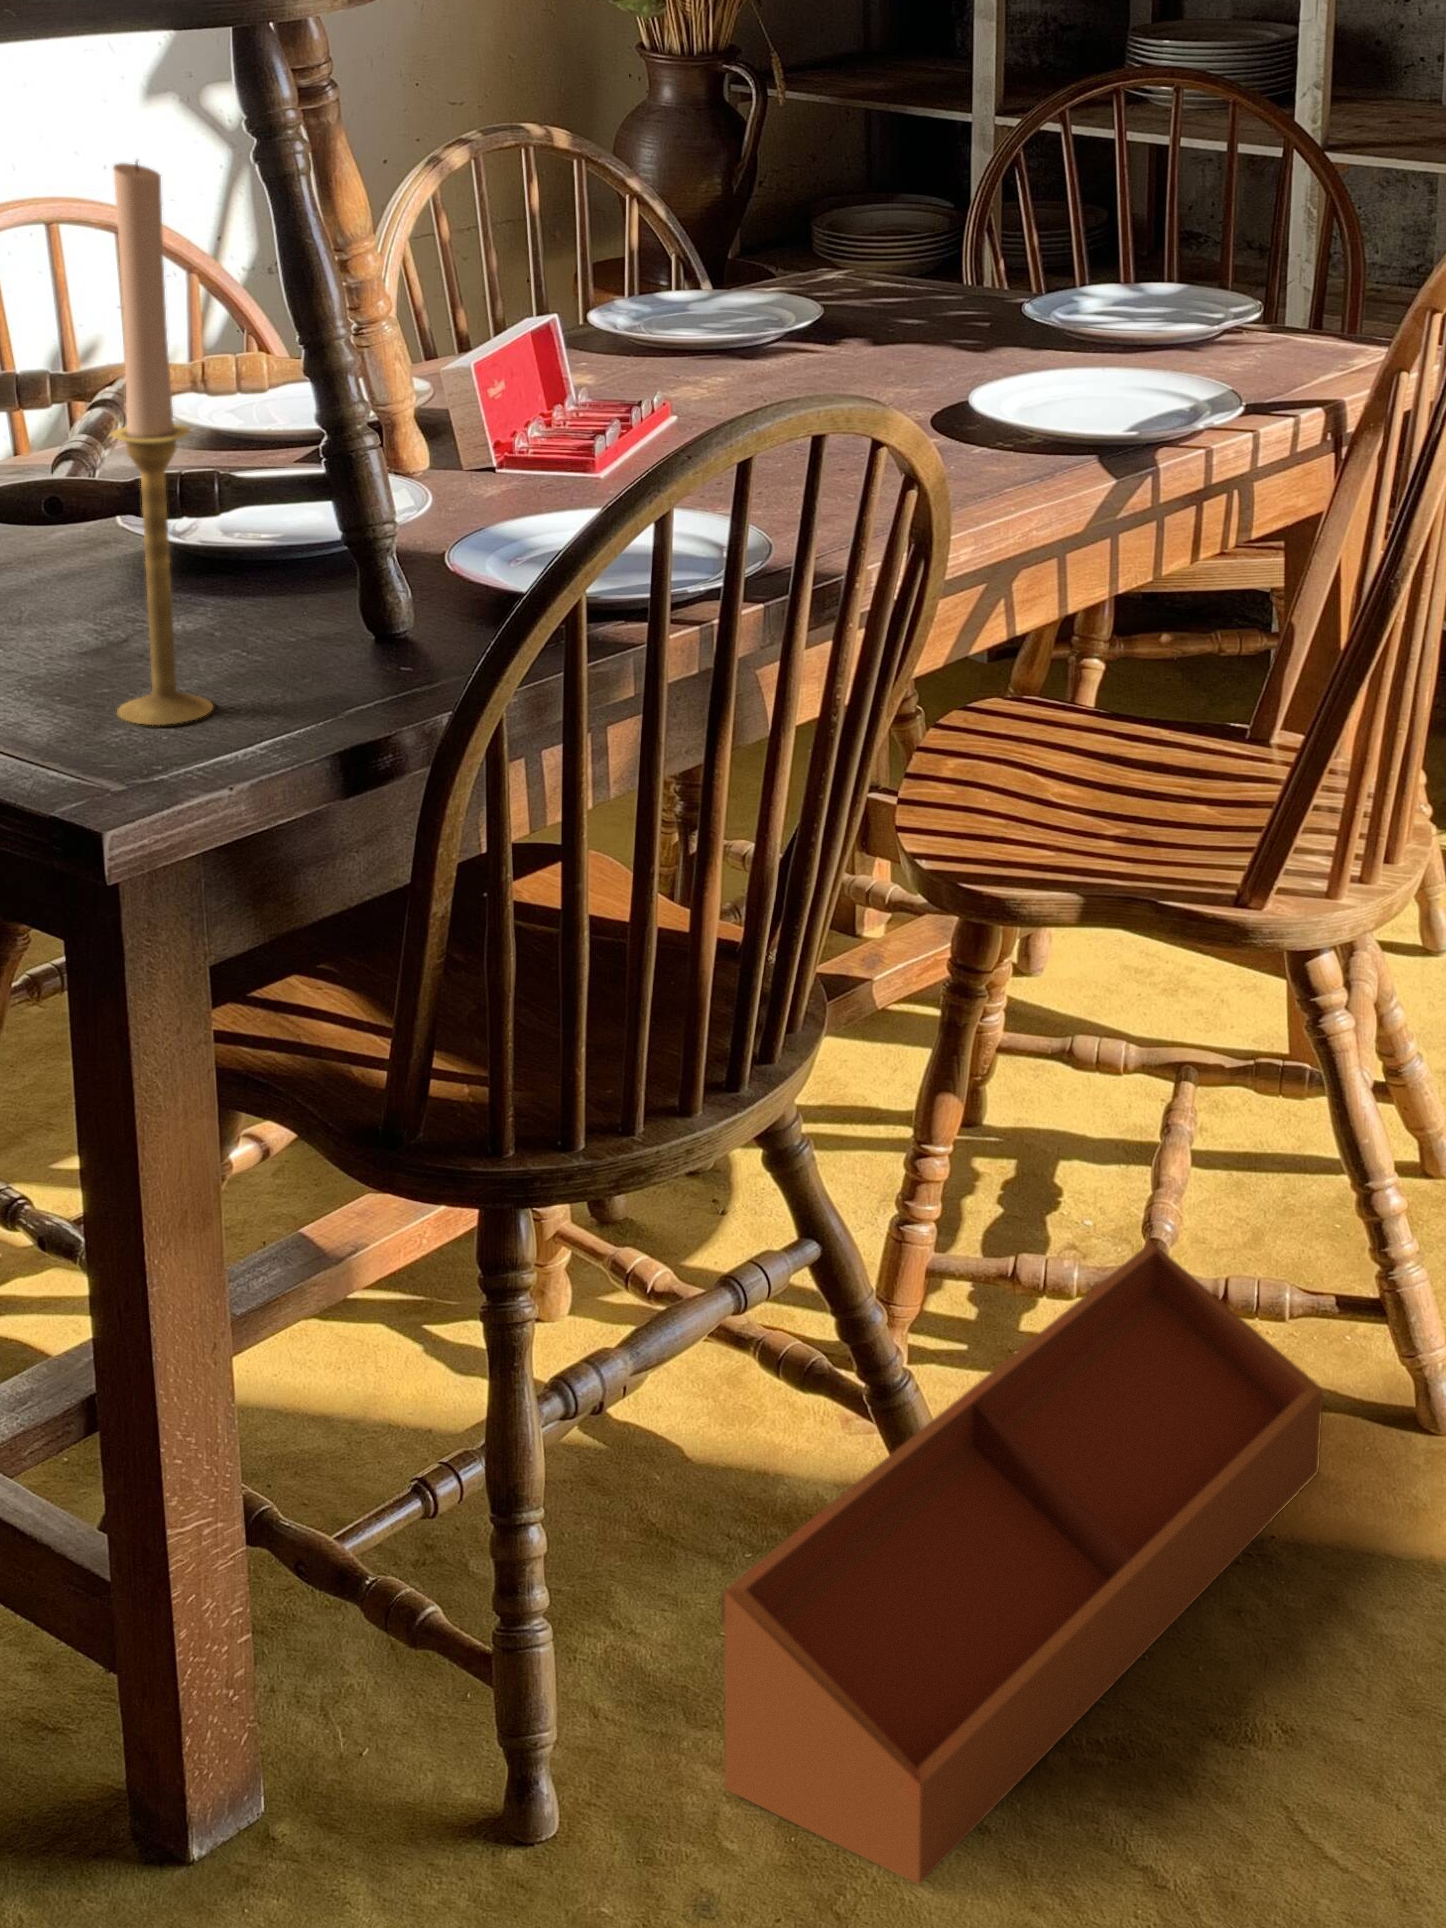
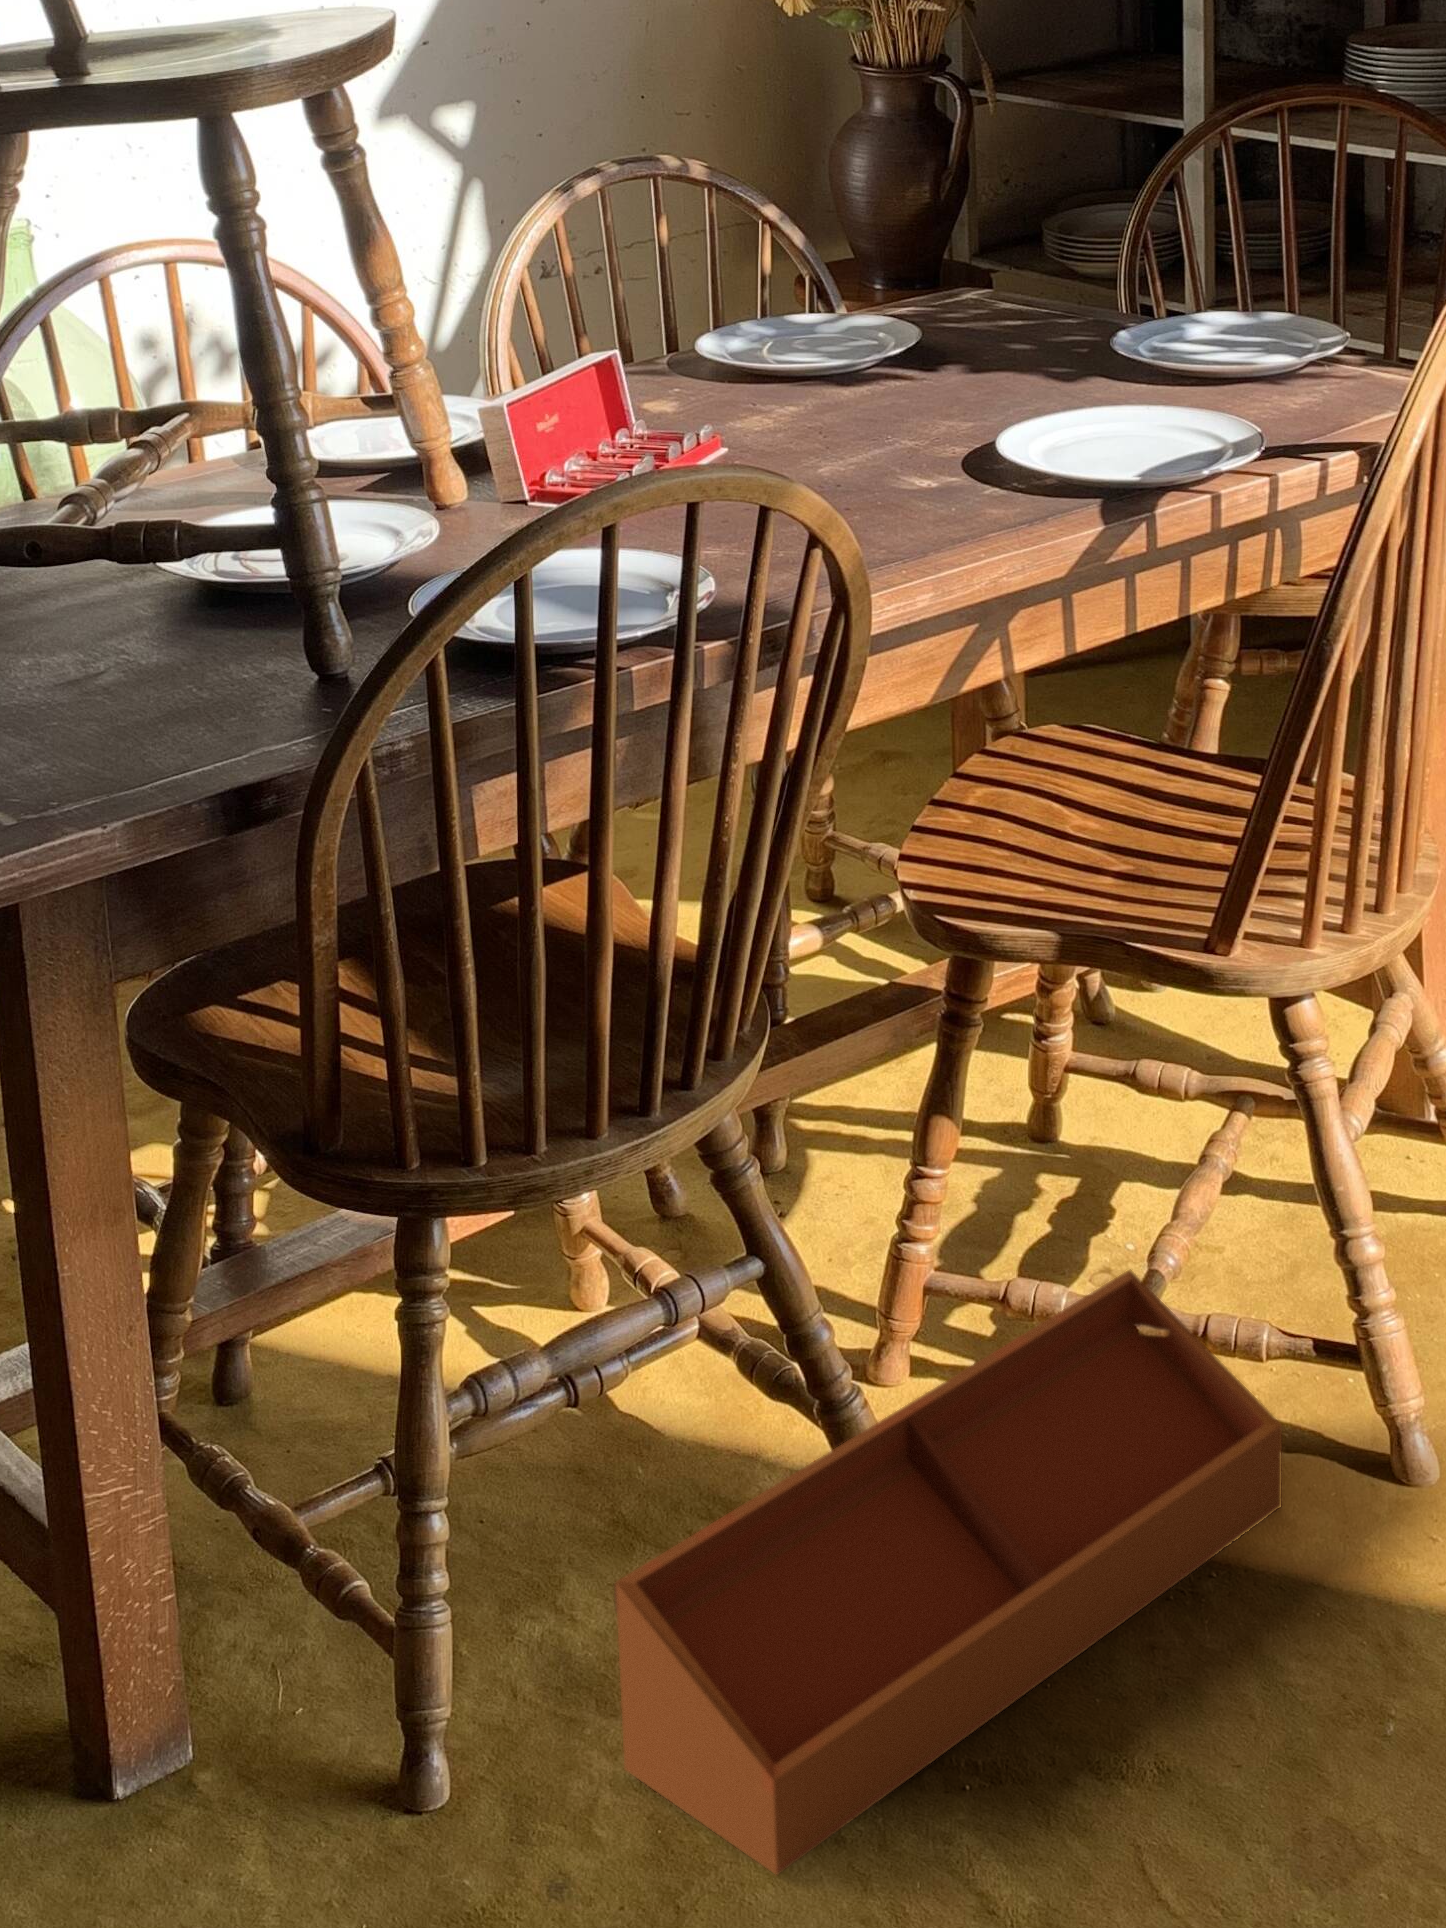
candlestick: present [111,162,213,725] -> none [56,257,160,760]

